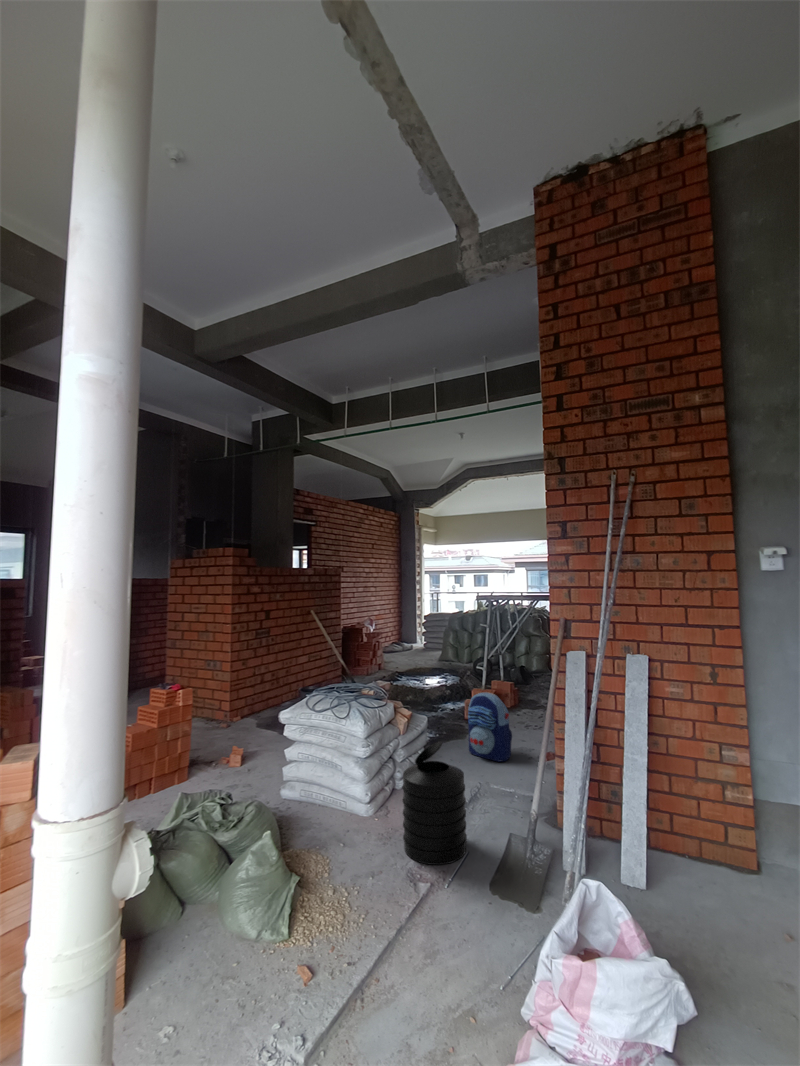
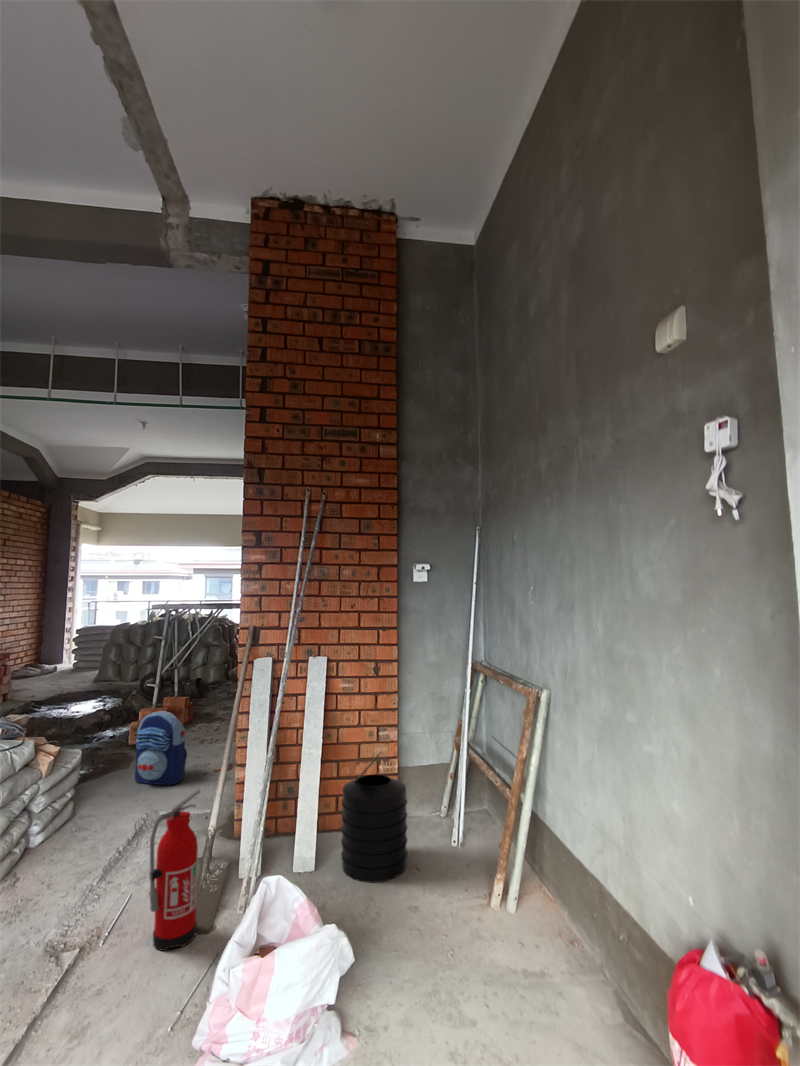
trash can: present [402,741,467,865] -> present [341,753,408,883]
fire extinguisher: none [474,775,522,926] -> present [150,789,200,951]

